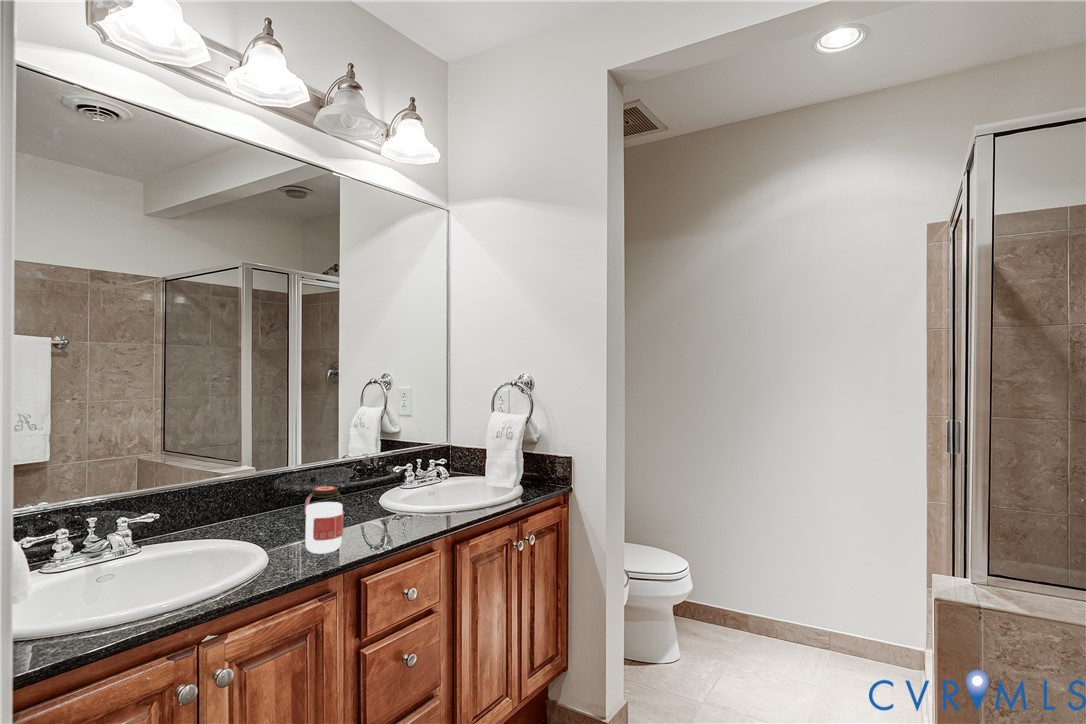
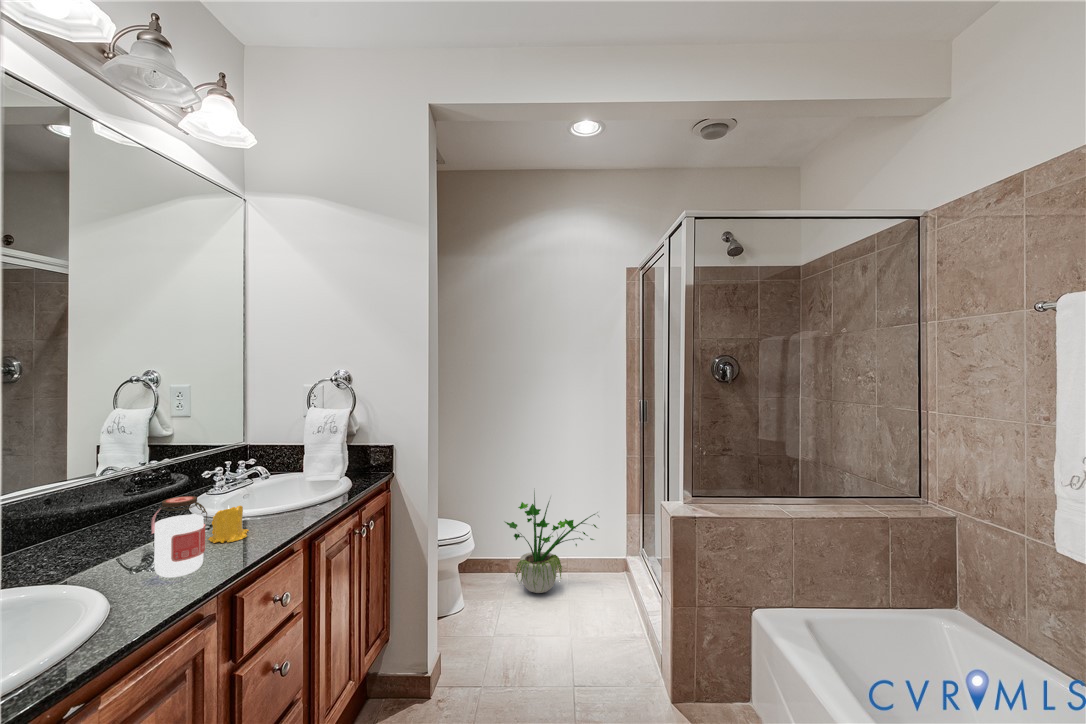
candle: none [366,497,400,532] -> present [208,506,249,543]
potted plant: none [728,522,870,663] -> present [505,493,597,593]

